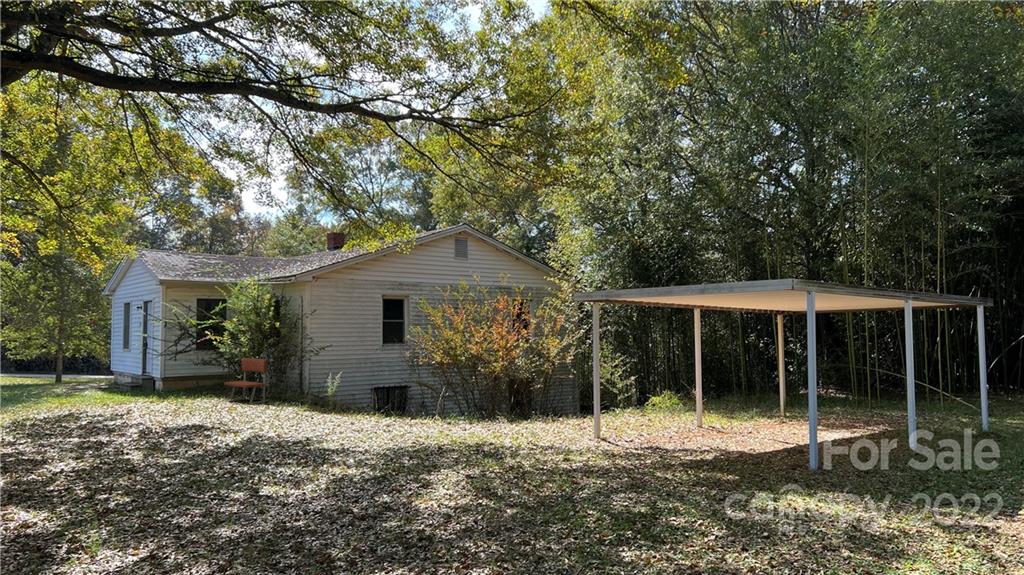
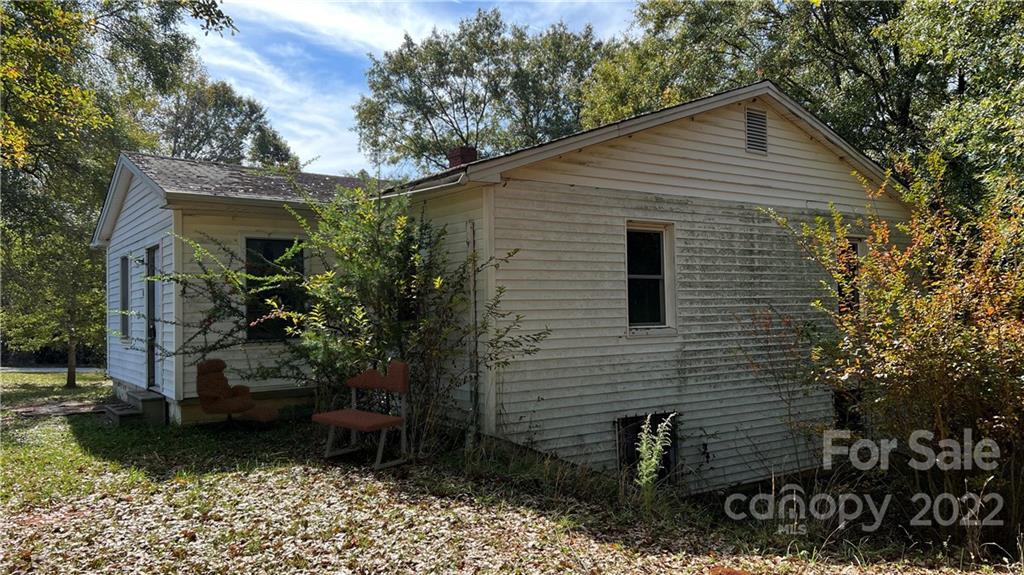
lounge chair: none [170,359,212,395] -> present [196,358,279,432]

